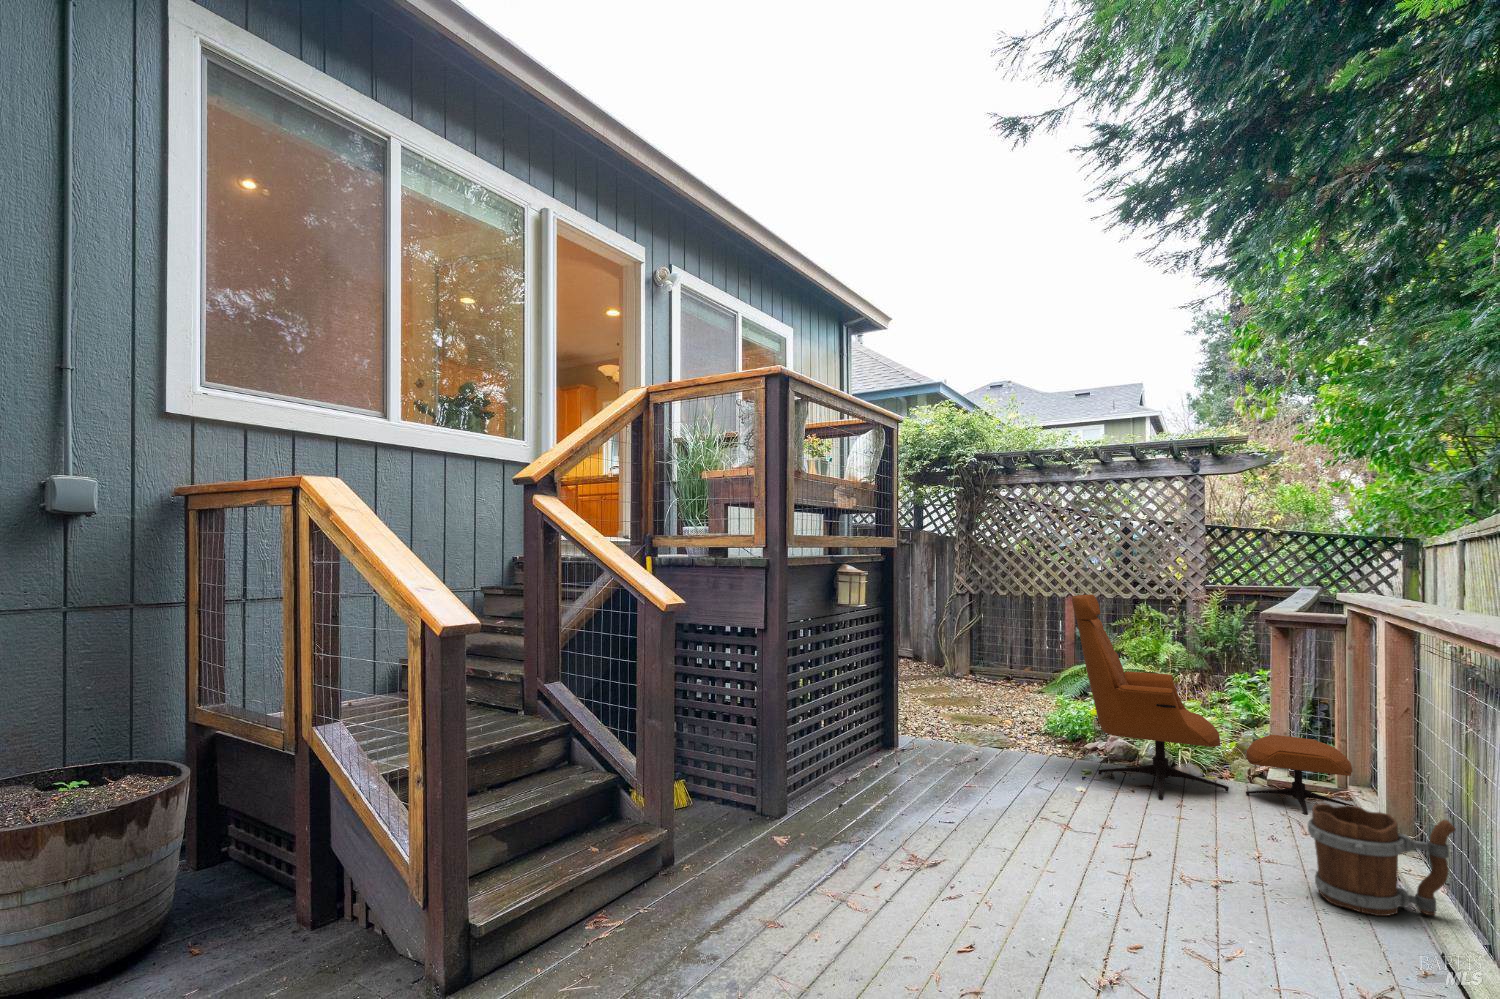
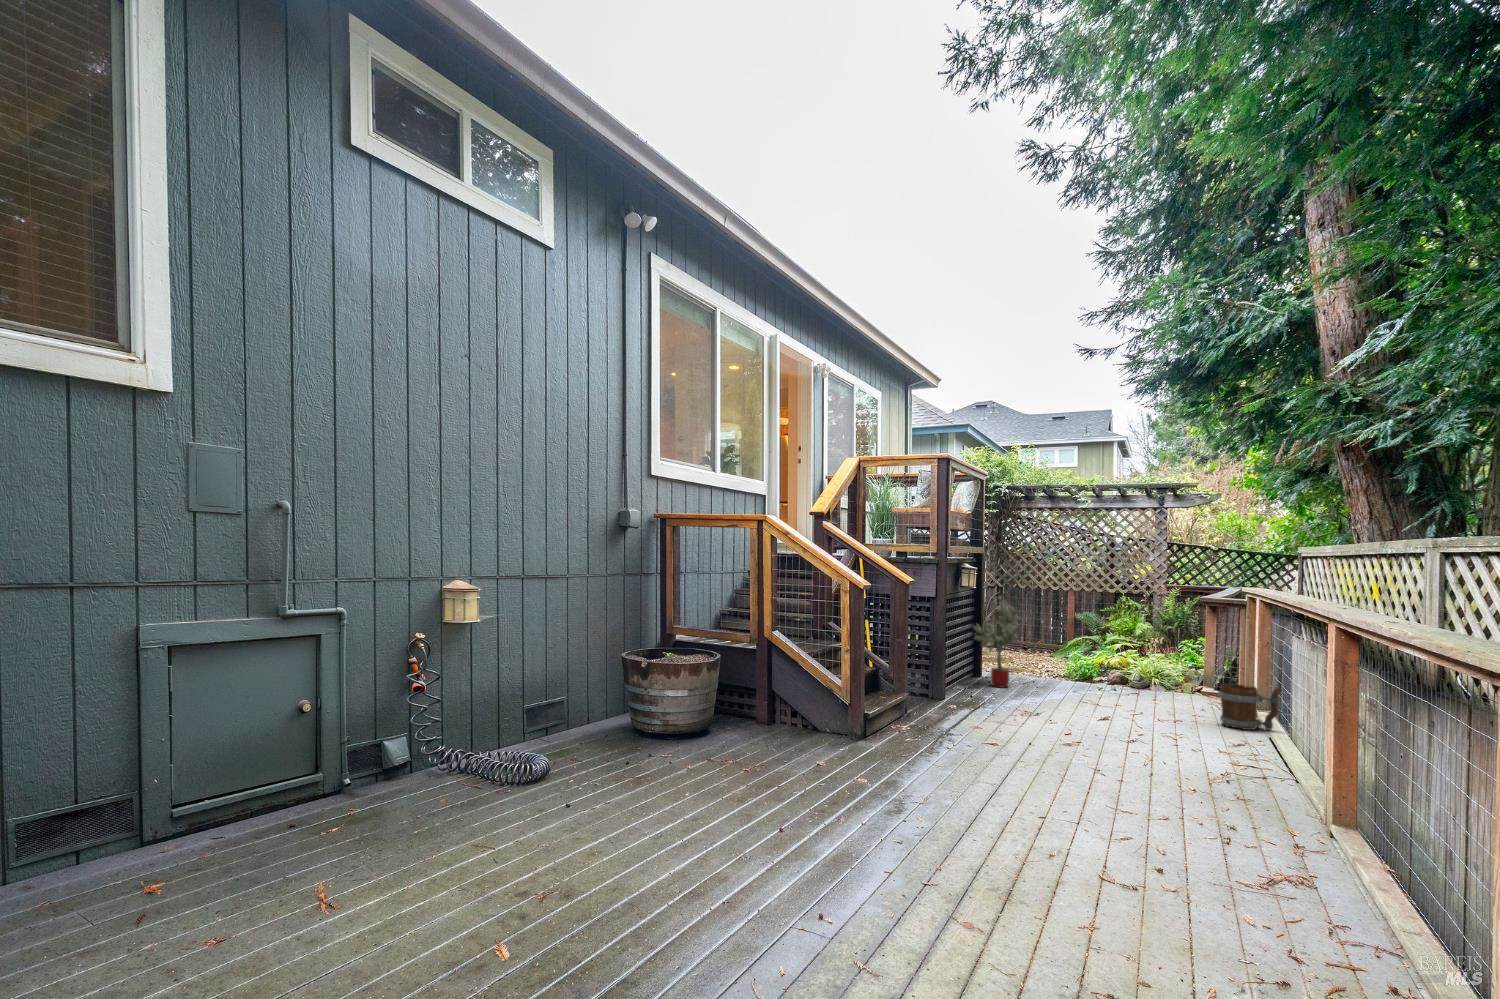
lounge chair: present [1072,594,1354,815] -> none [1094,585,1248,705]
potted tree: none [861,617,948,778] -> present [974,596,1020,688]

